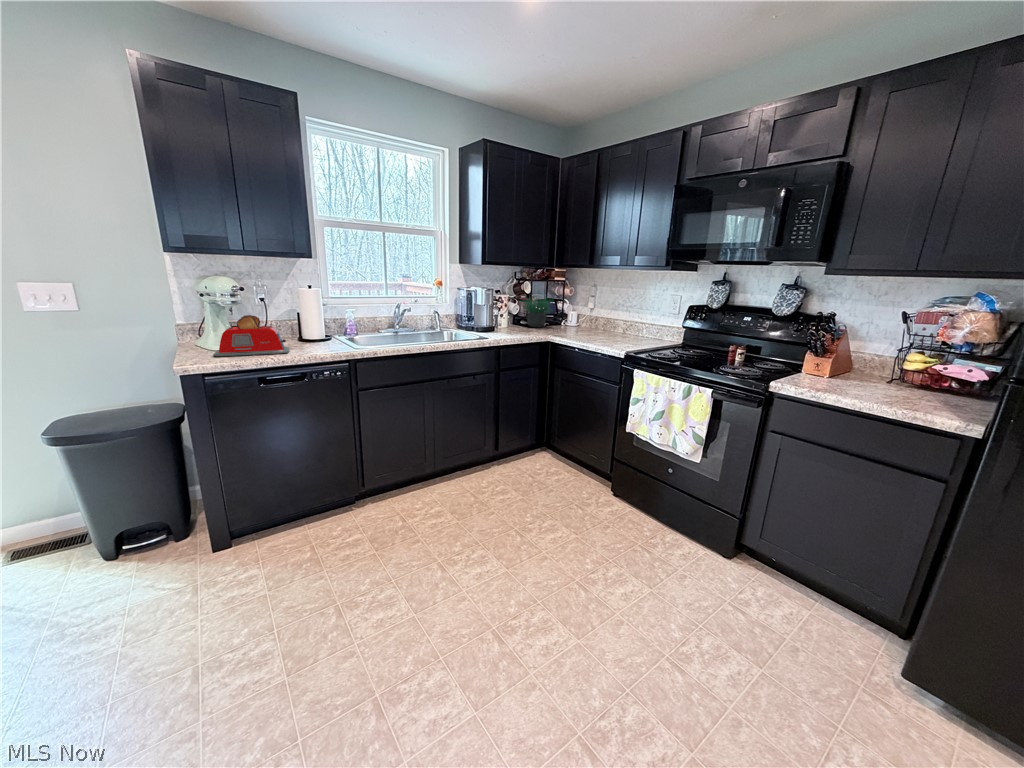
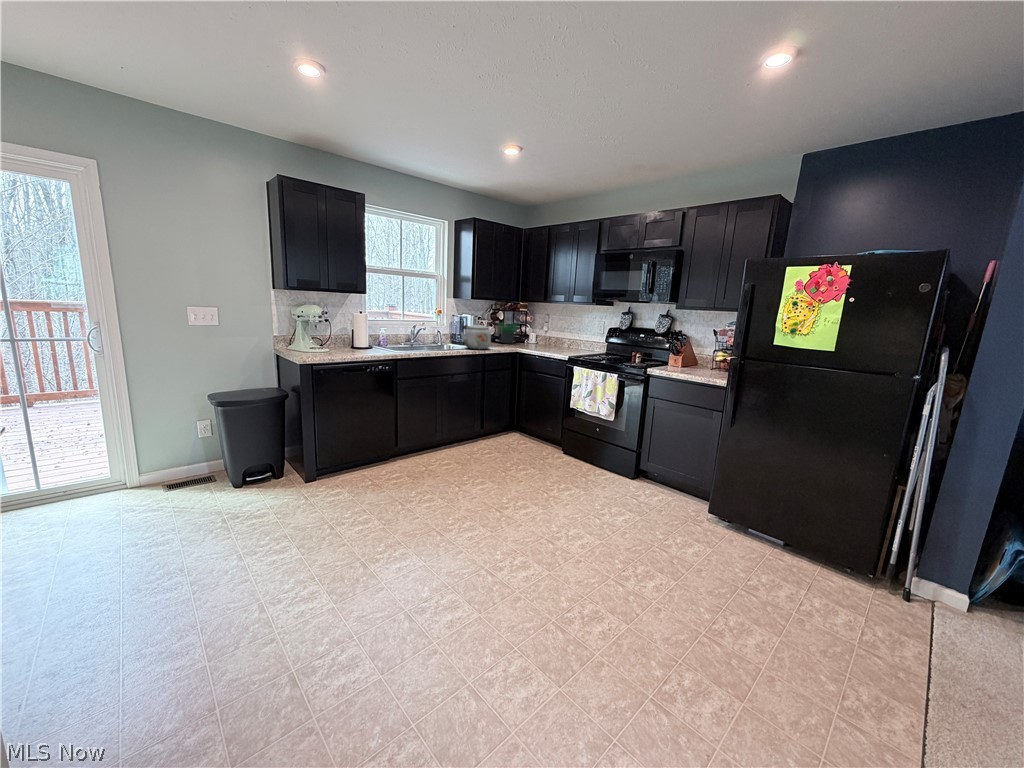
kettle: none [462,300,508,339] -> present [461,323,491,349]
toaster: present [213,315,289,356] -> none [308,329,354,355]

